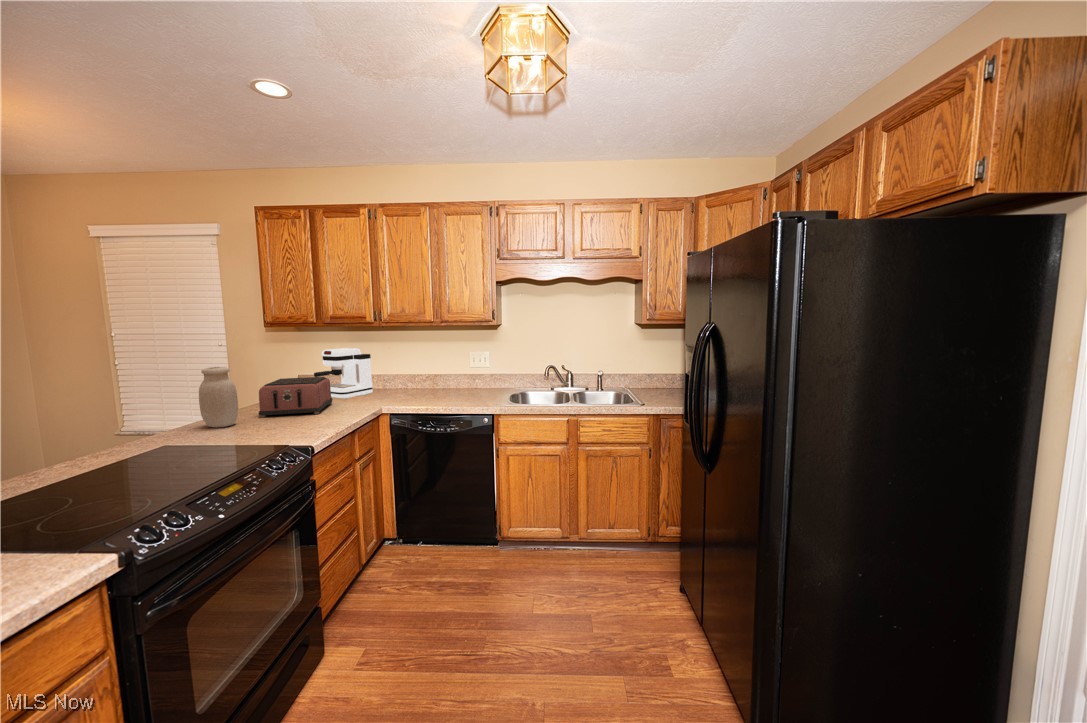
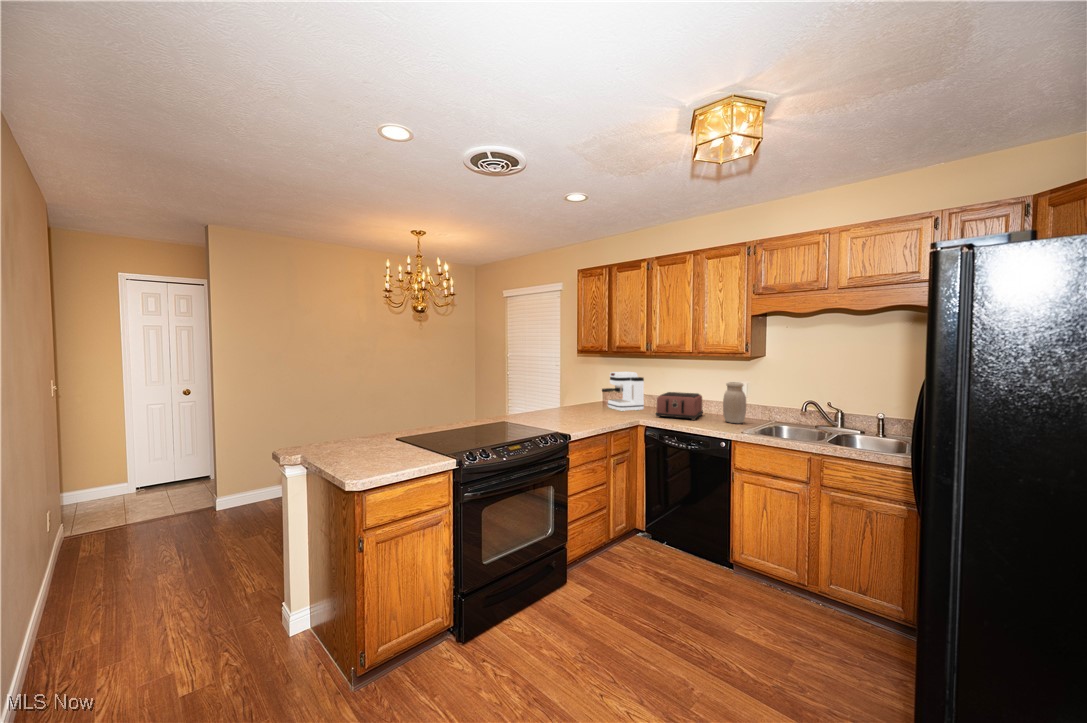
jar: present [199,367,238,427] -> present [723,382,746,423]
toaster: present [259,377,333,418] -> present [656,392,703,420]

